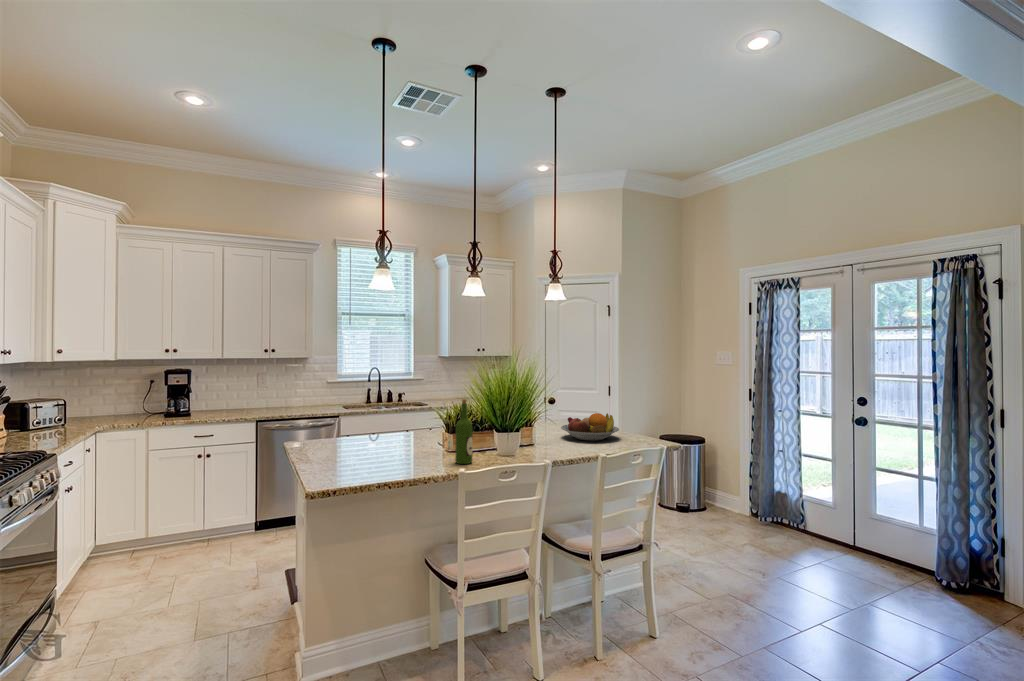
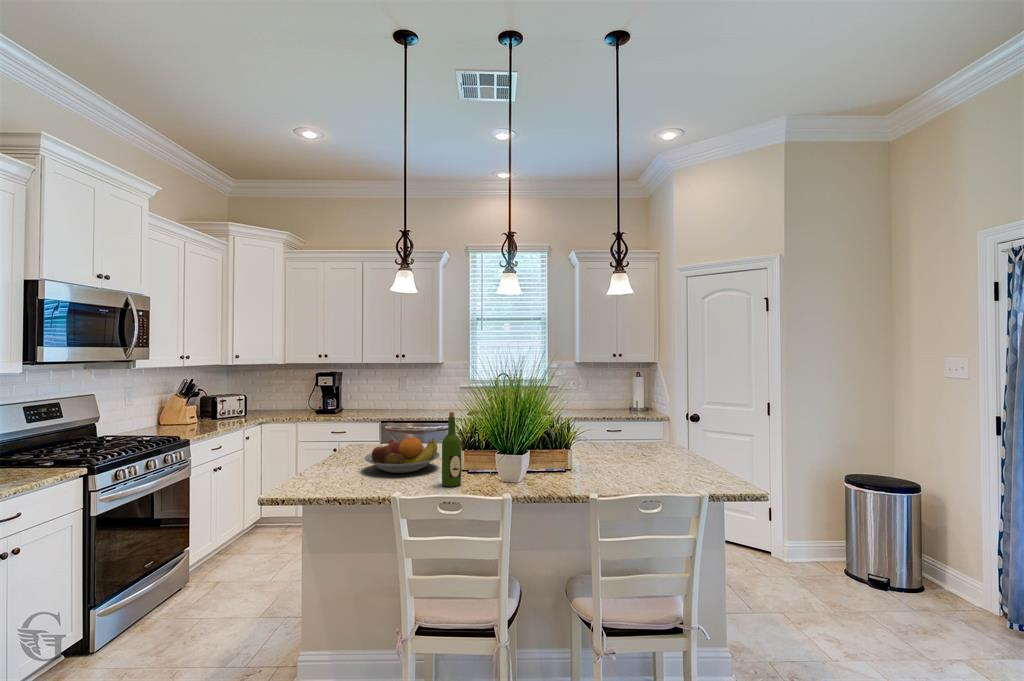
fruit bowl: present [561,413,619,441] -> present [364,438,440,473]

